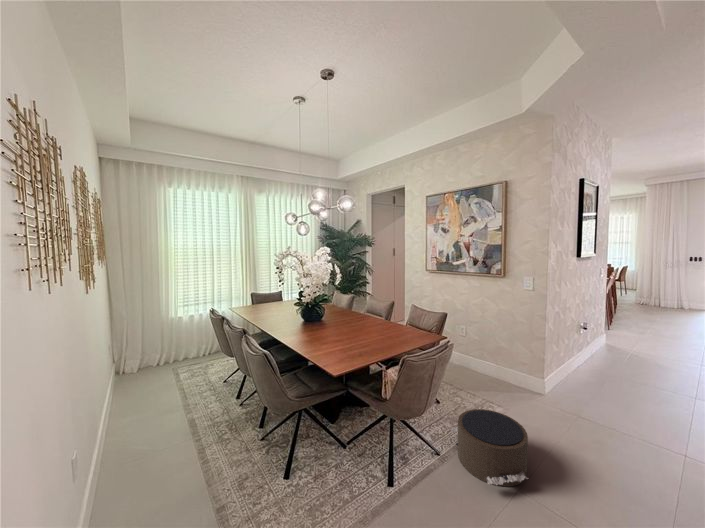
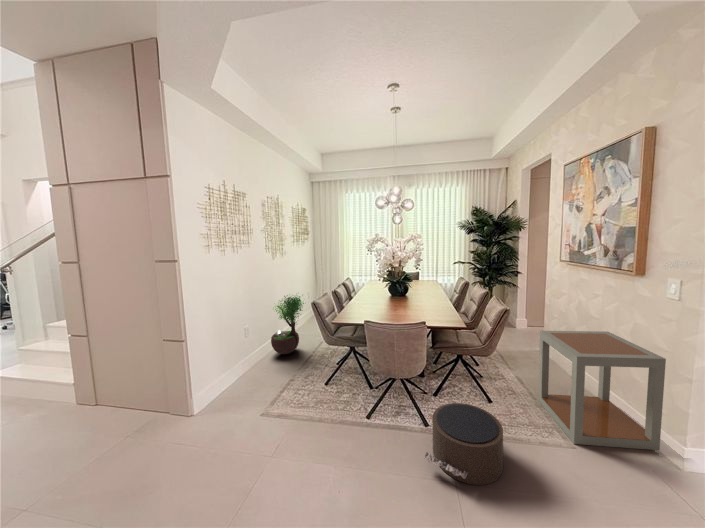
side table: none [459,319,533,408] -> present [538,331,666,450]
potted tree: none [101,346,186,475] -> present [271,295,304,354]

